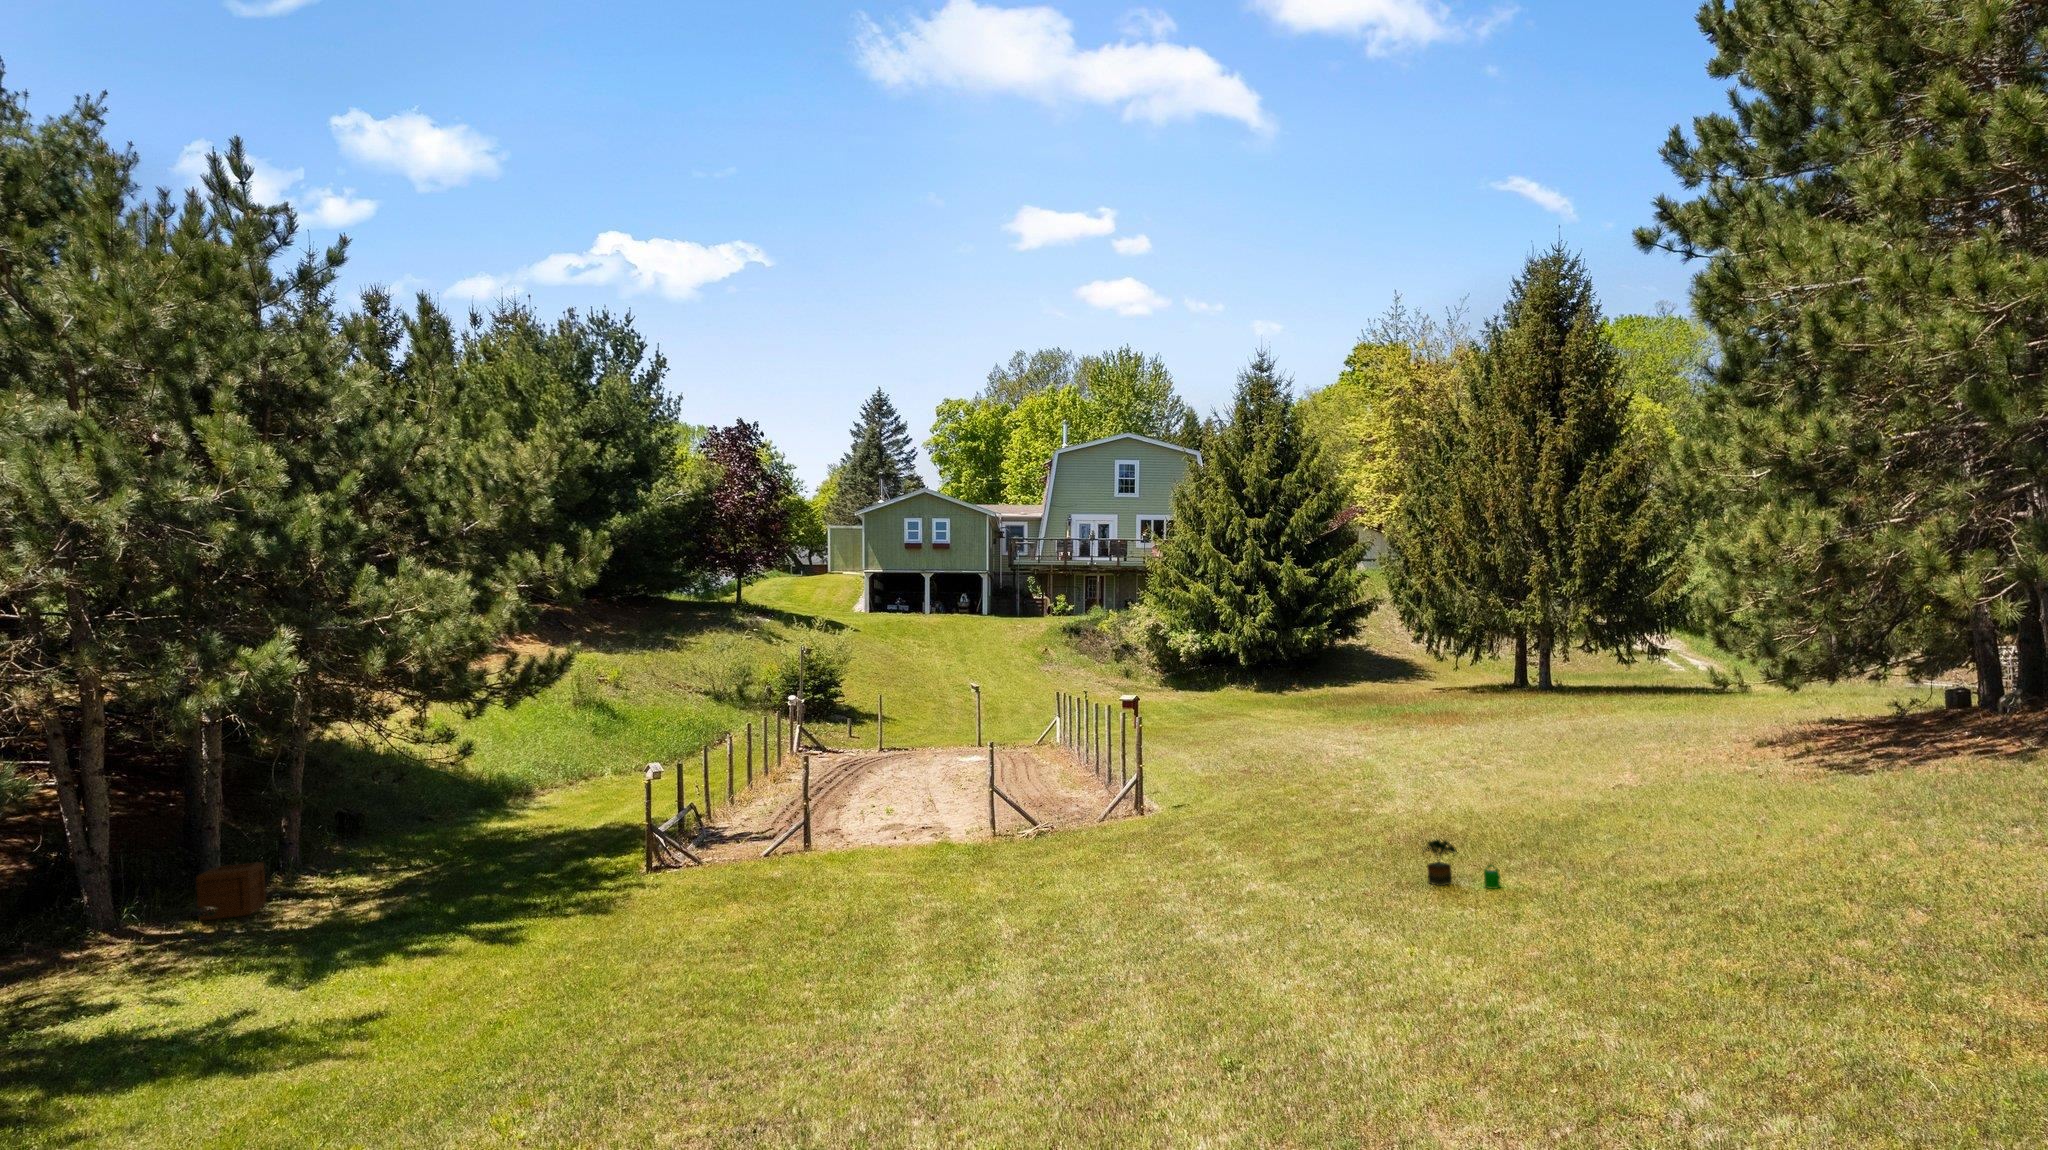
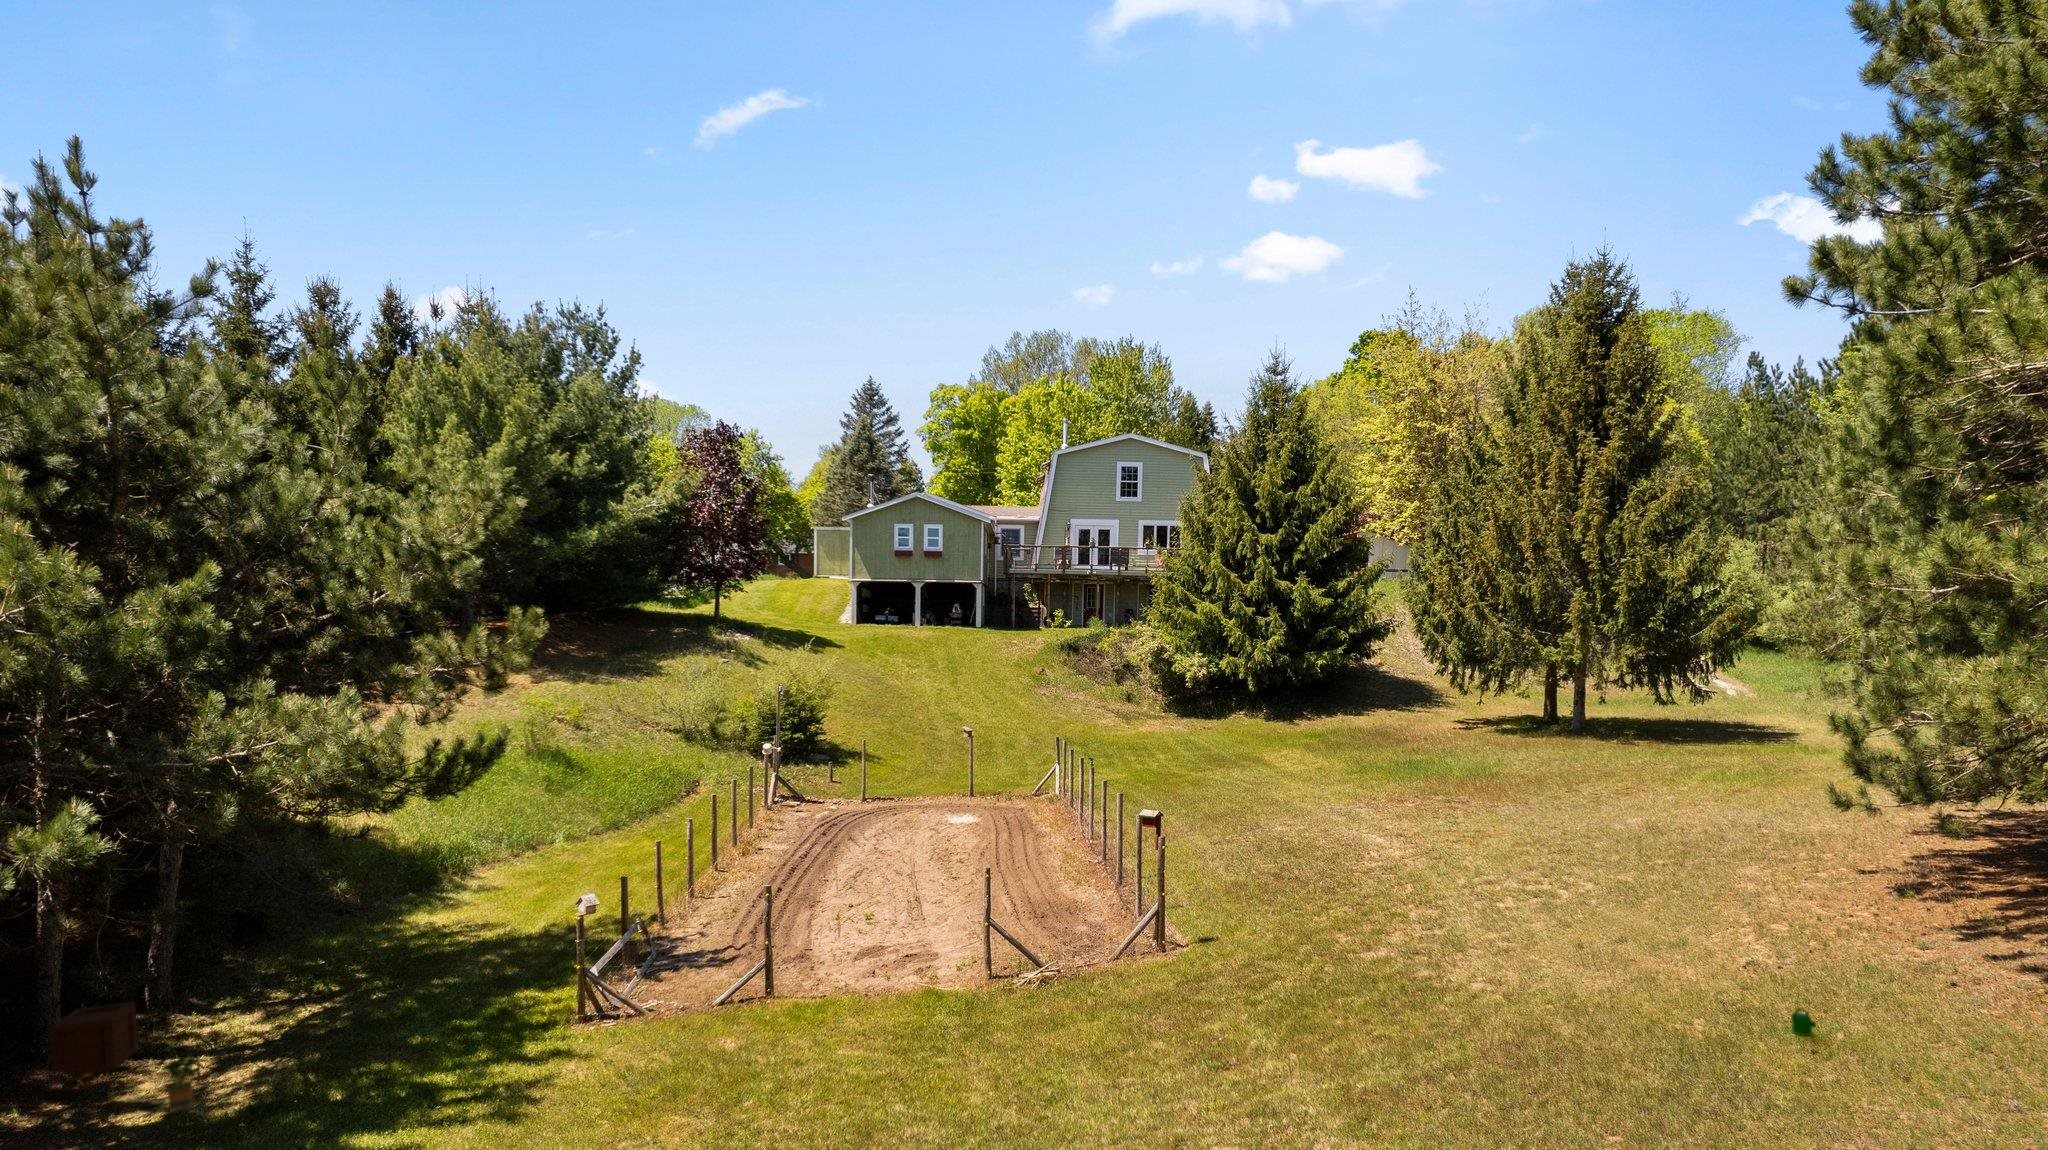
potted tree: present [1422,840,1457,886] -> present [162,1057,200,1112]
watering can: present [1484,864,1500,889] -> present [1791,1008,1816,1036]

